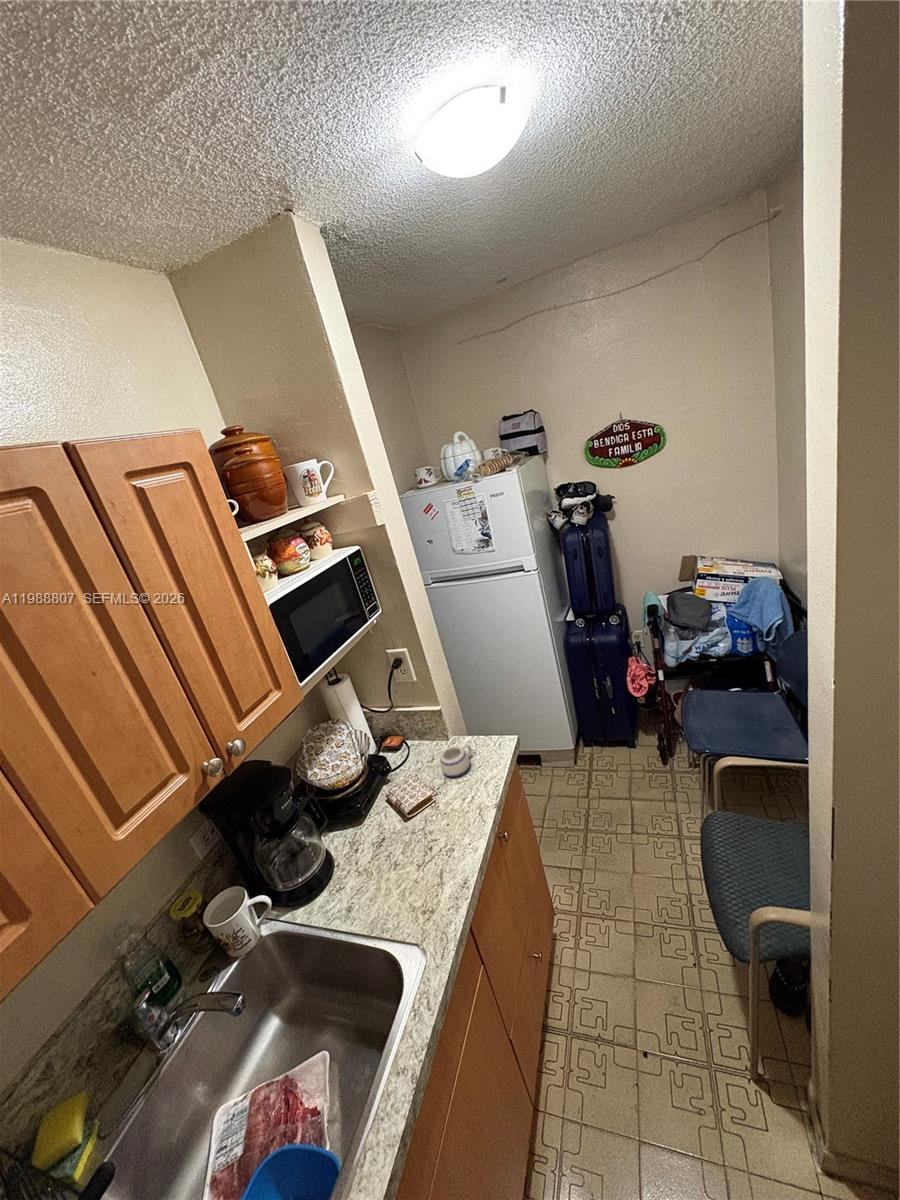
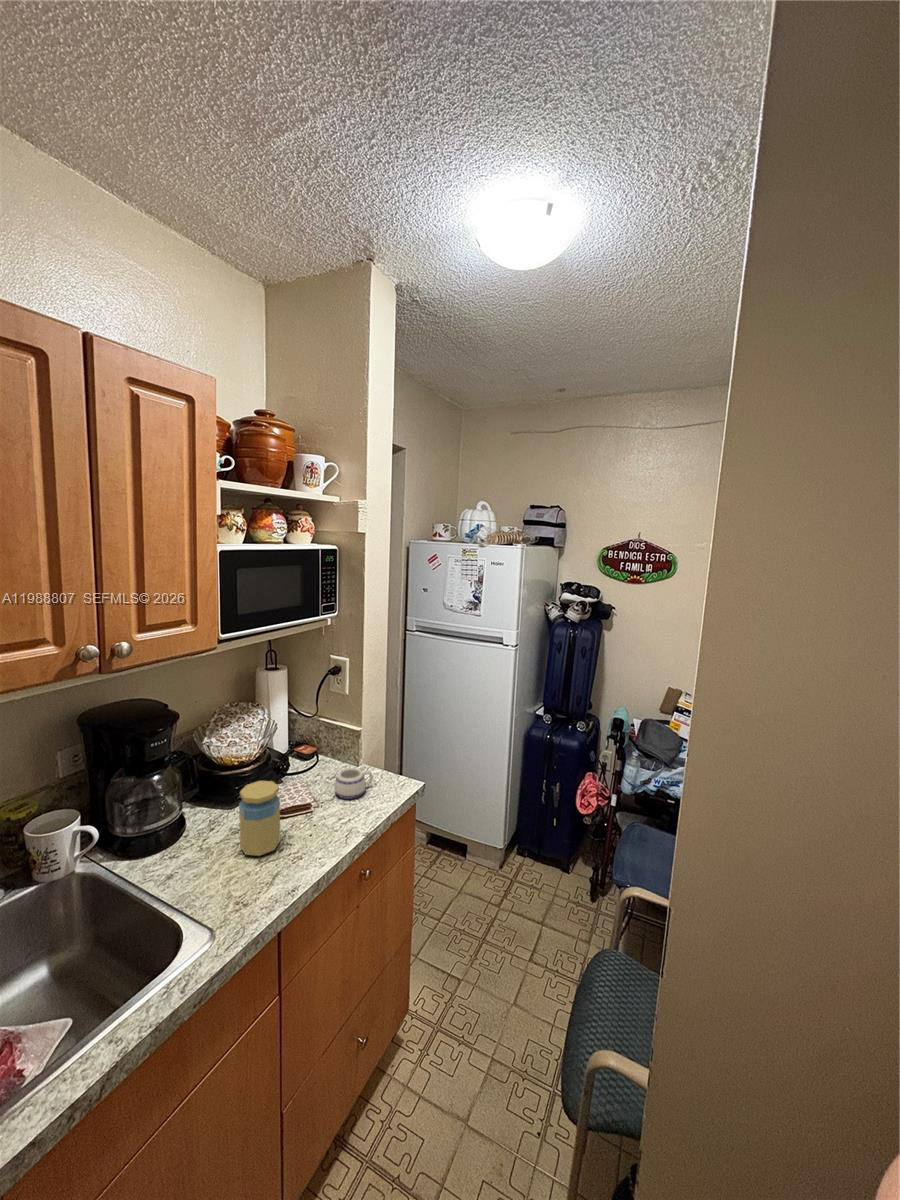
jar: none [378,795,425,865] -> present [239,781,280,856]

